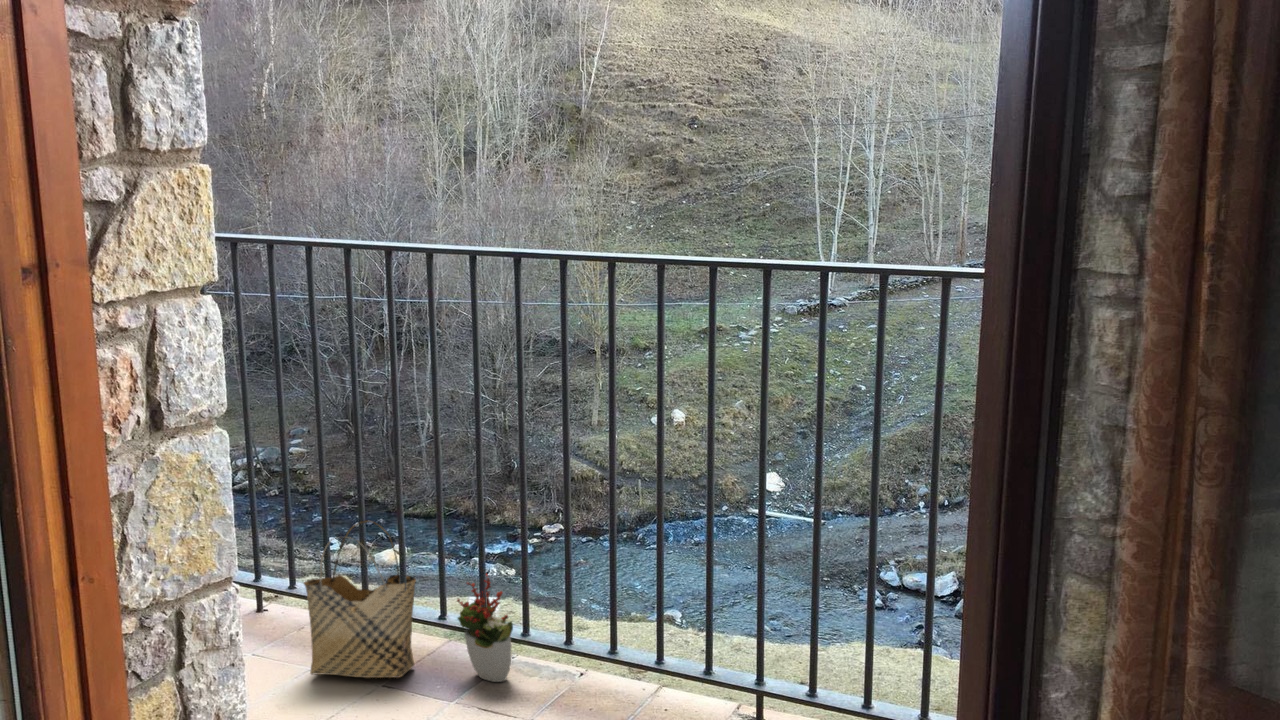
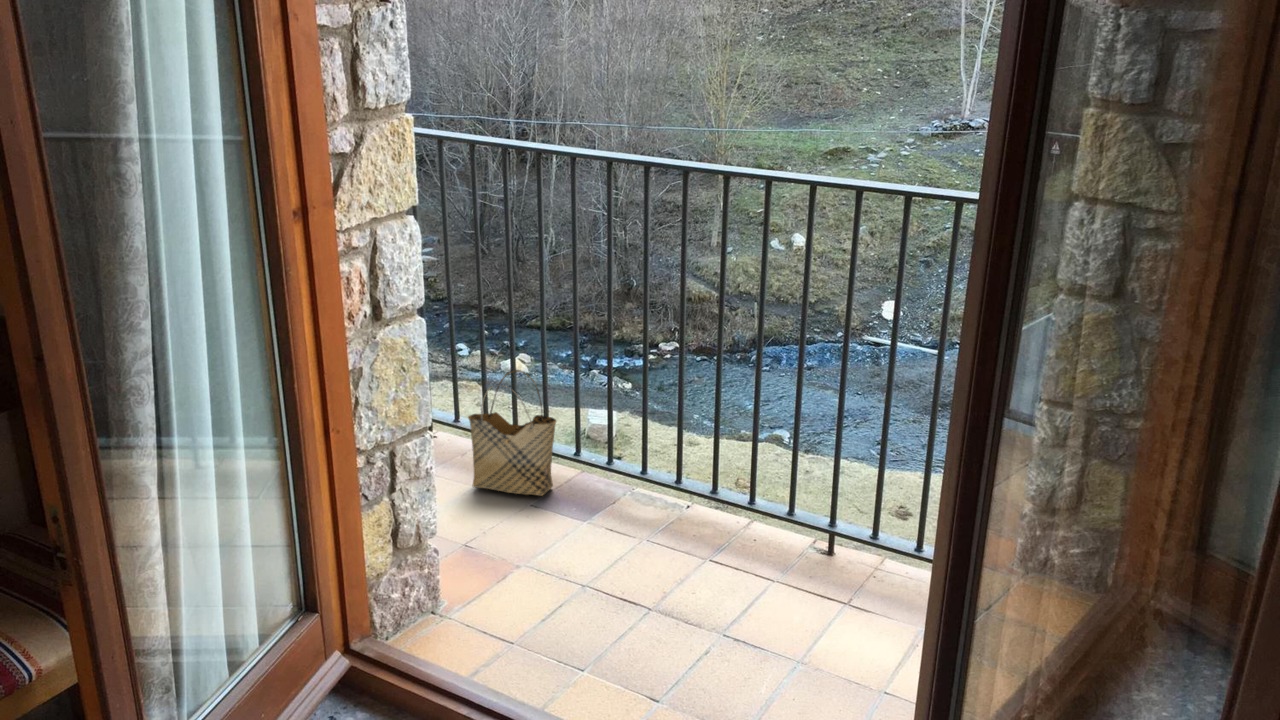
decorative plant: present [457,574,513,682] -> none [588,420,633,506]

